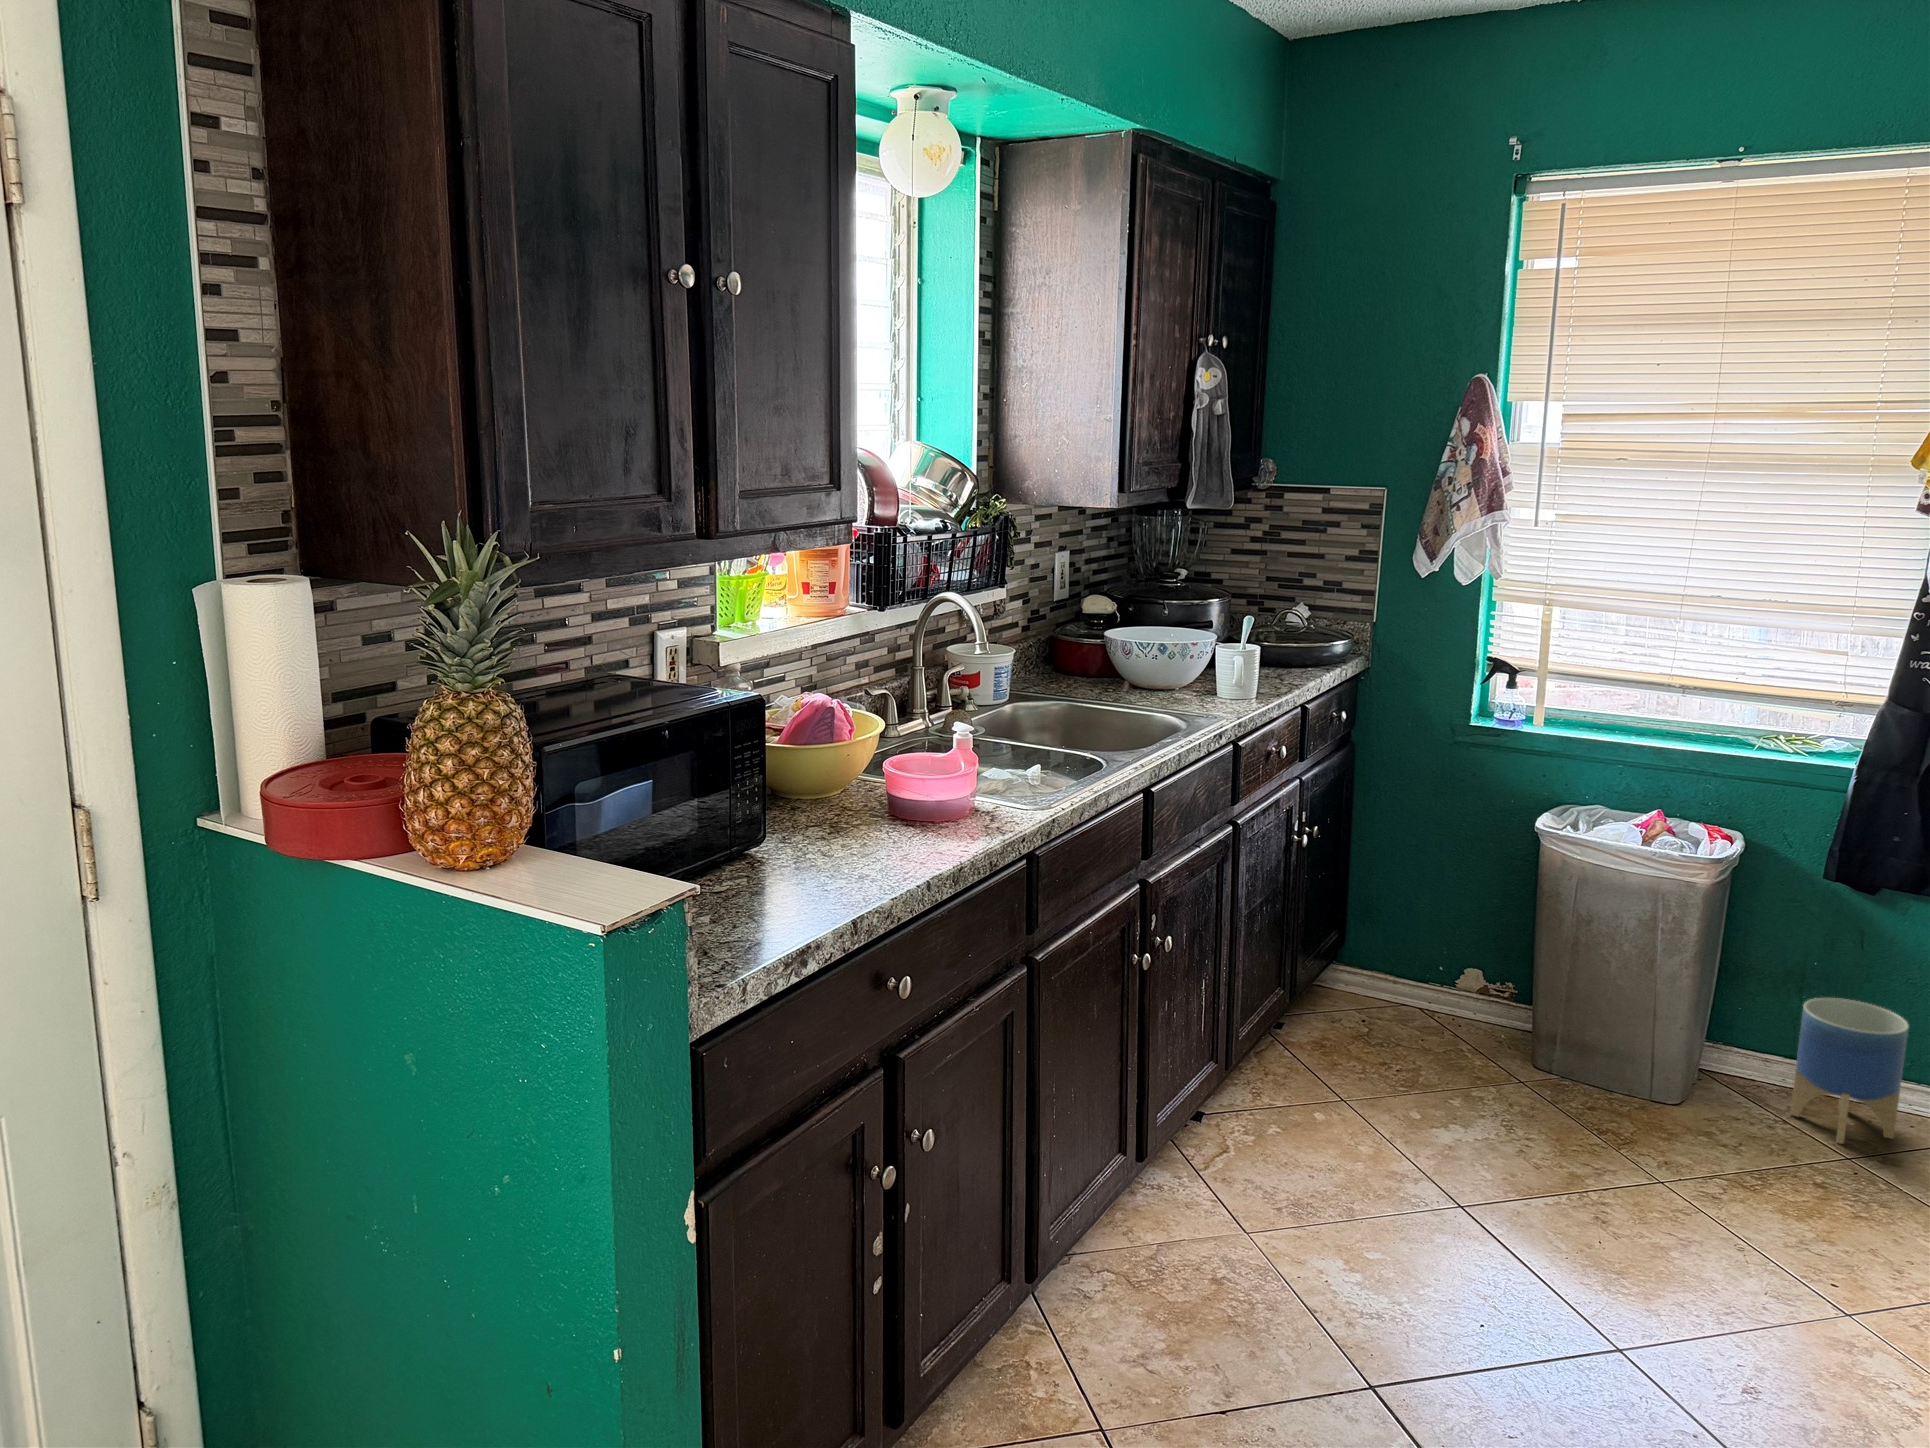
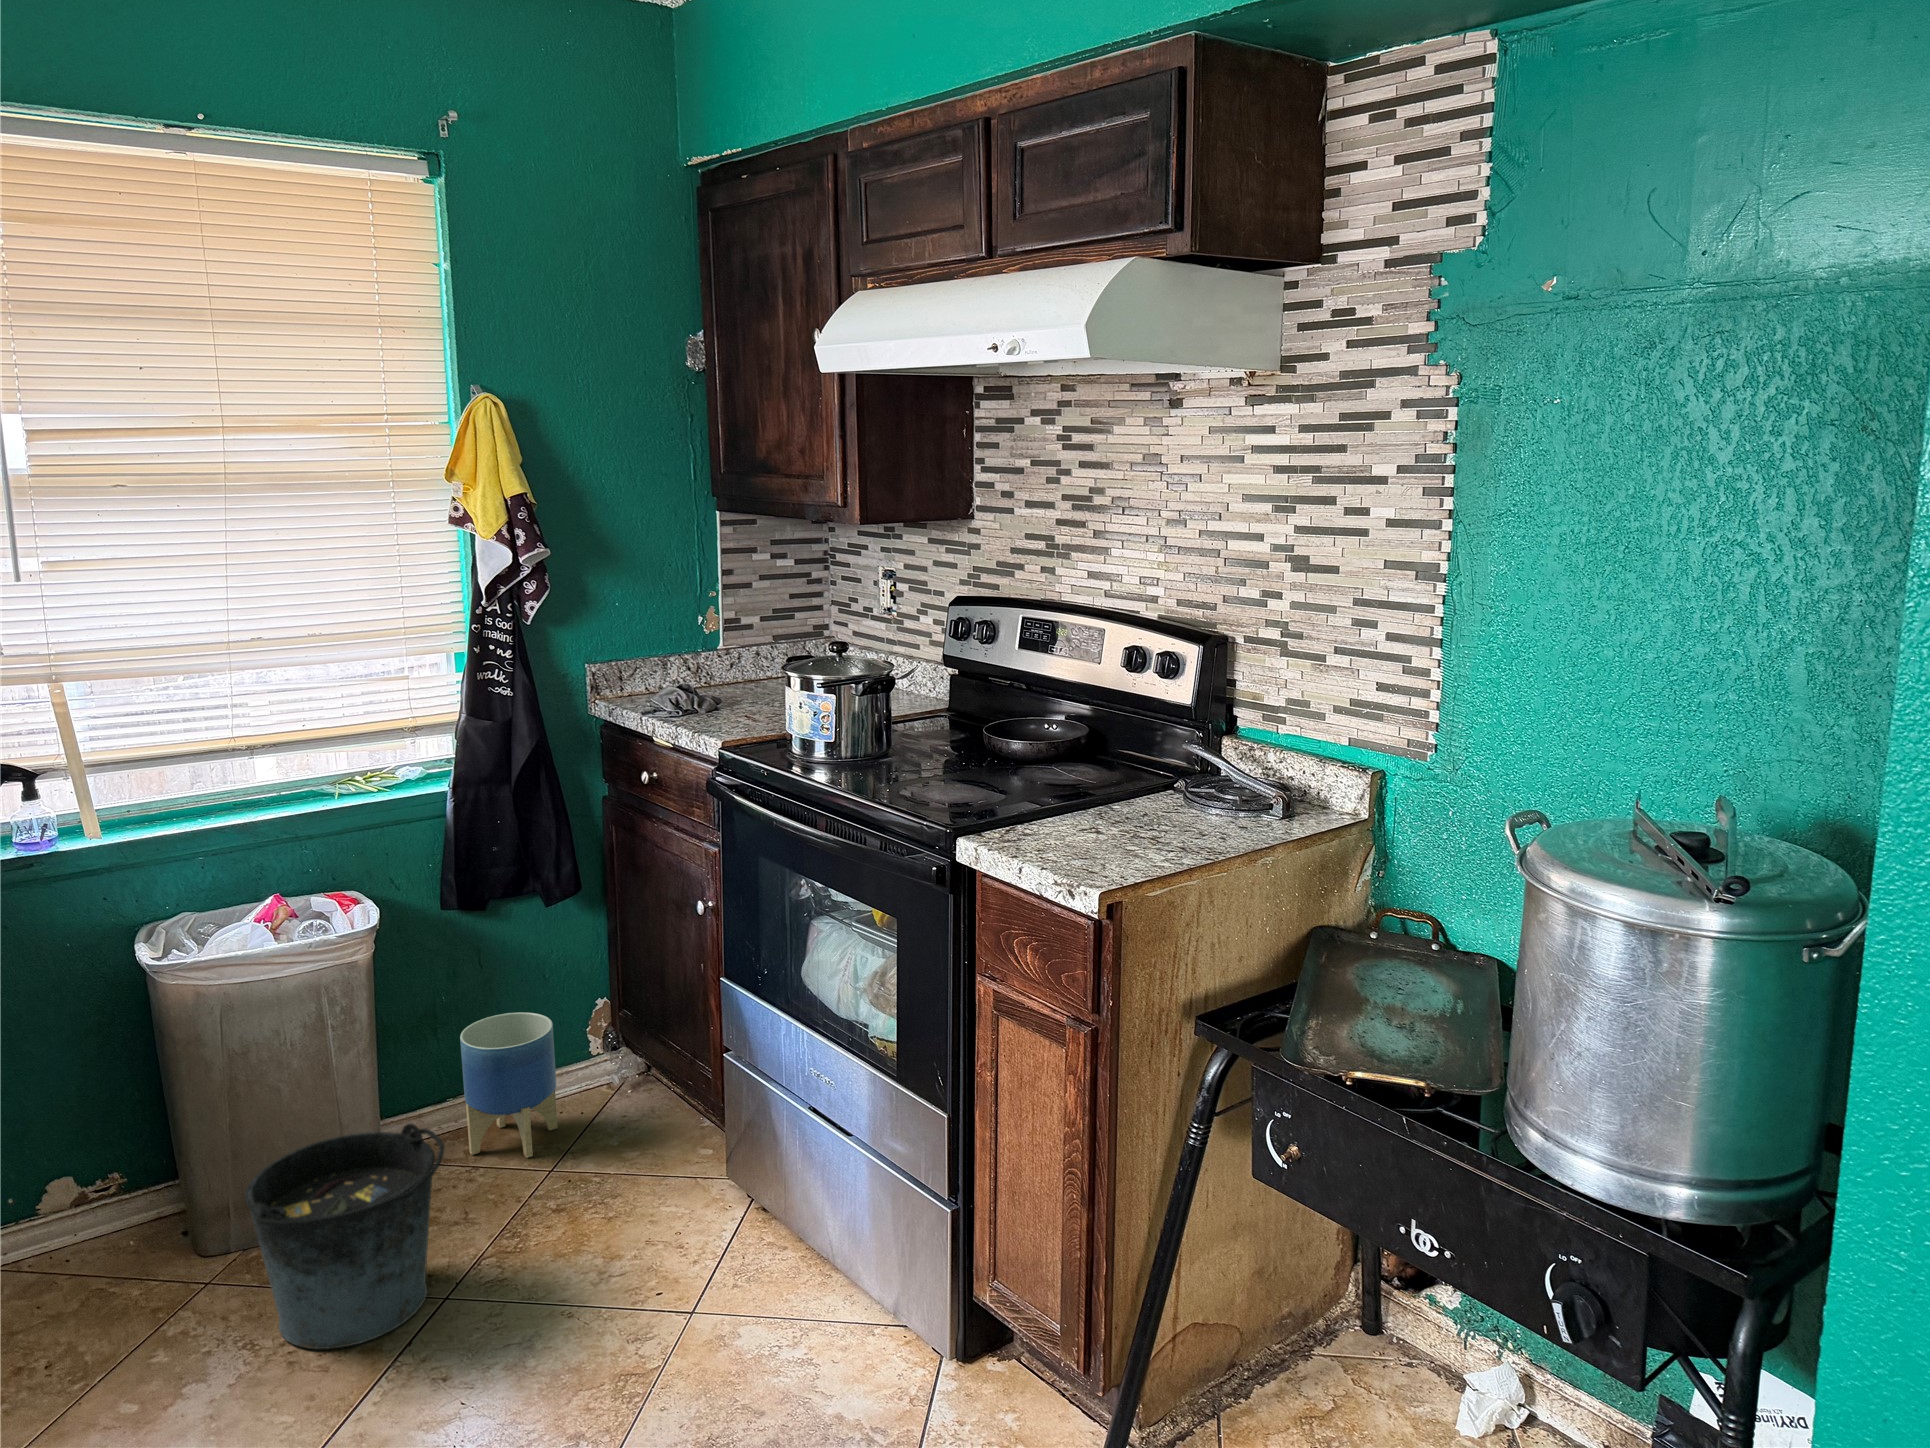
bucket: none [1520,1006,1698,1177] -> present [245,1124,444,1349]

